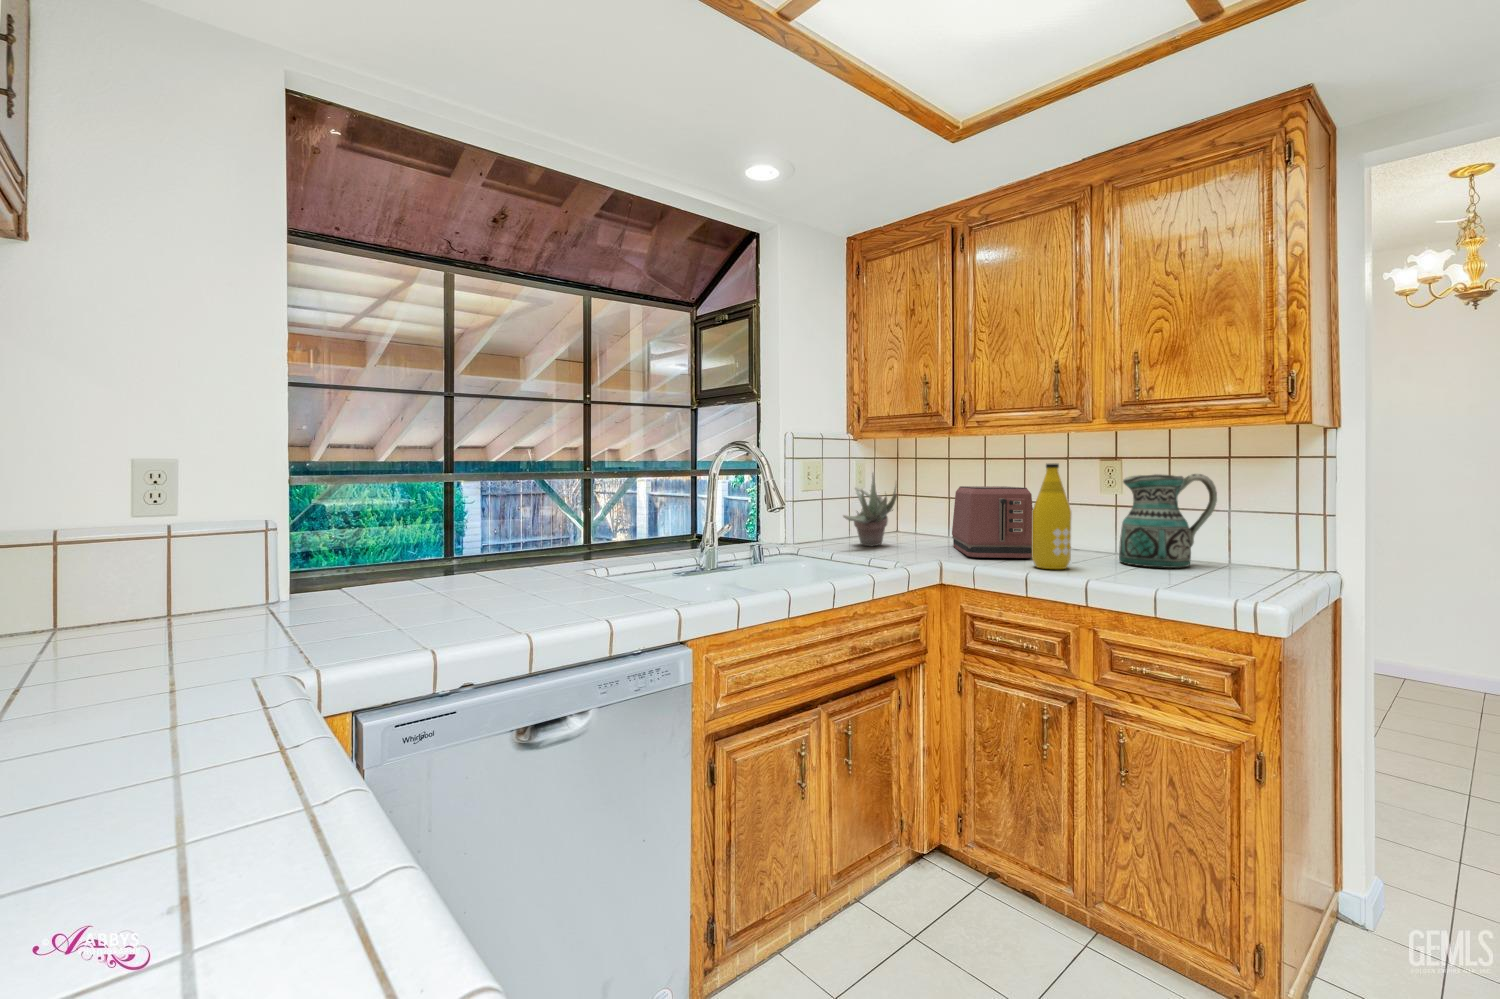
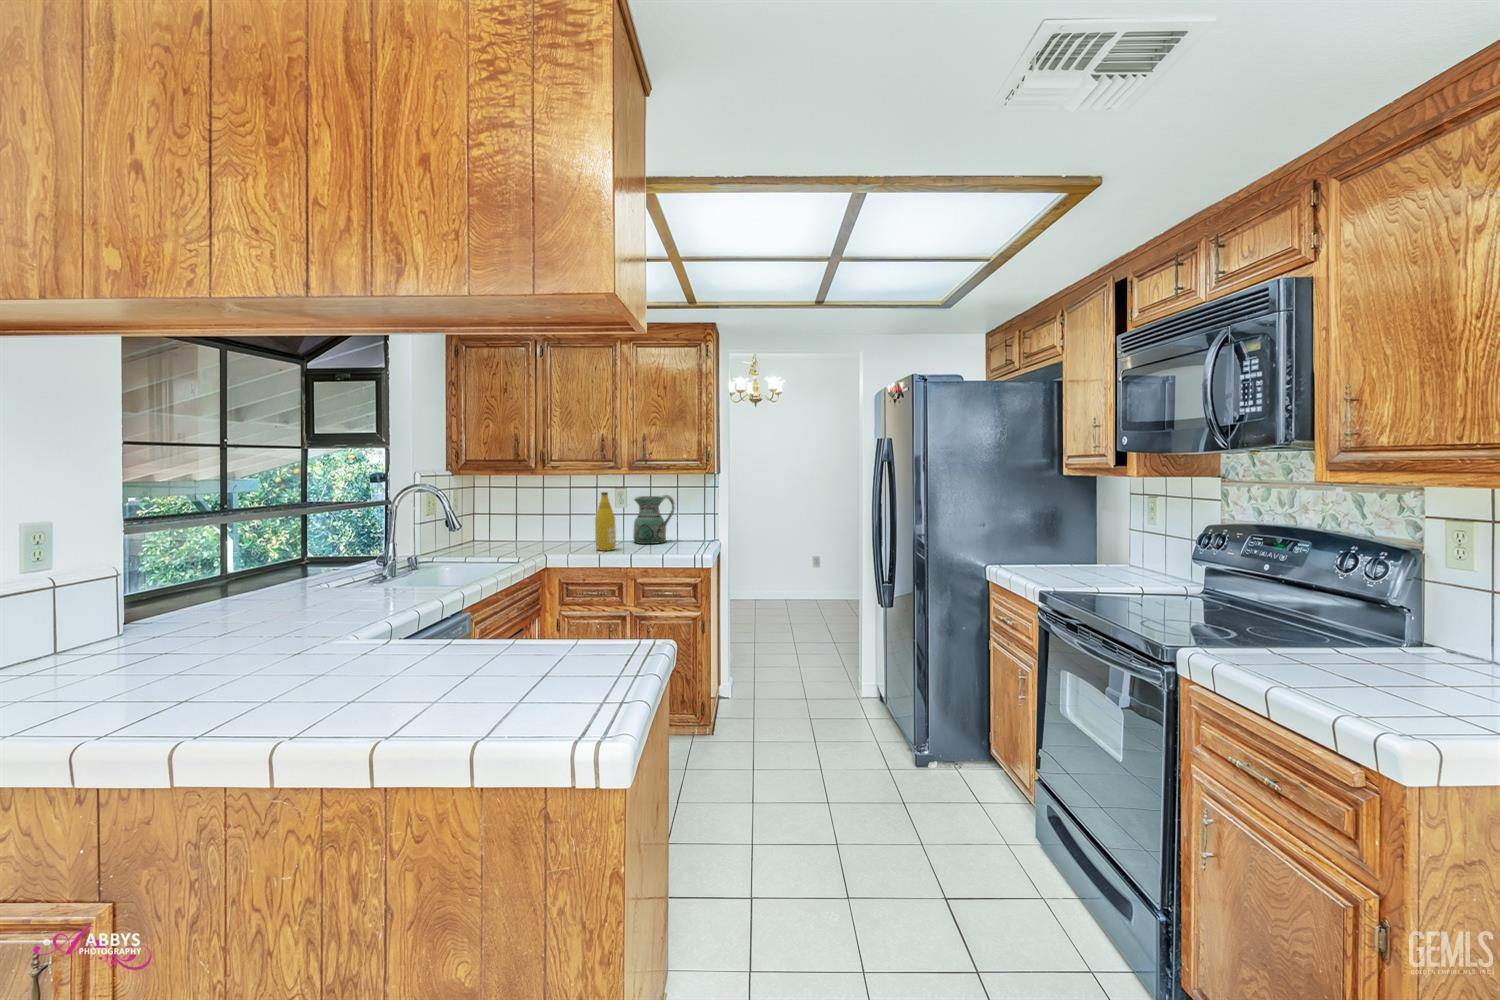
succulent plant: present [843,473,897,546] -> none [465,498,500,549]
toaster: present [952,486,1033,558] -> none [534,503,592,548]

